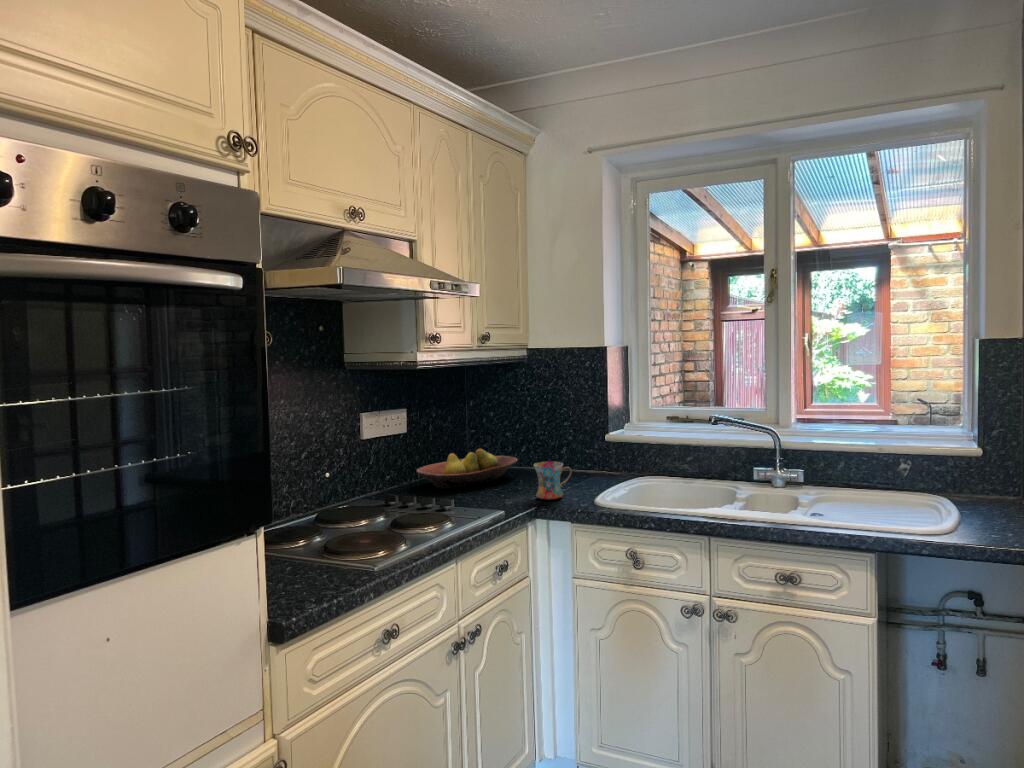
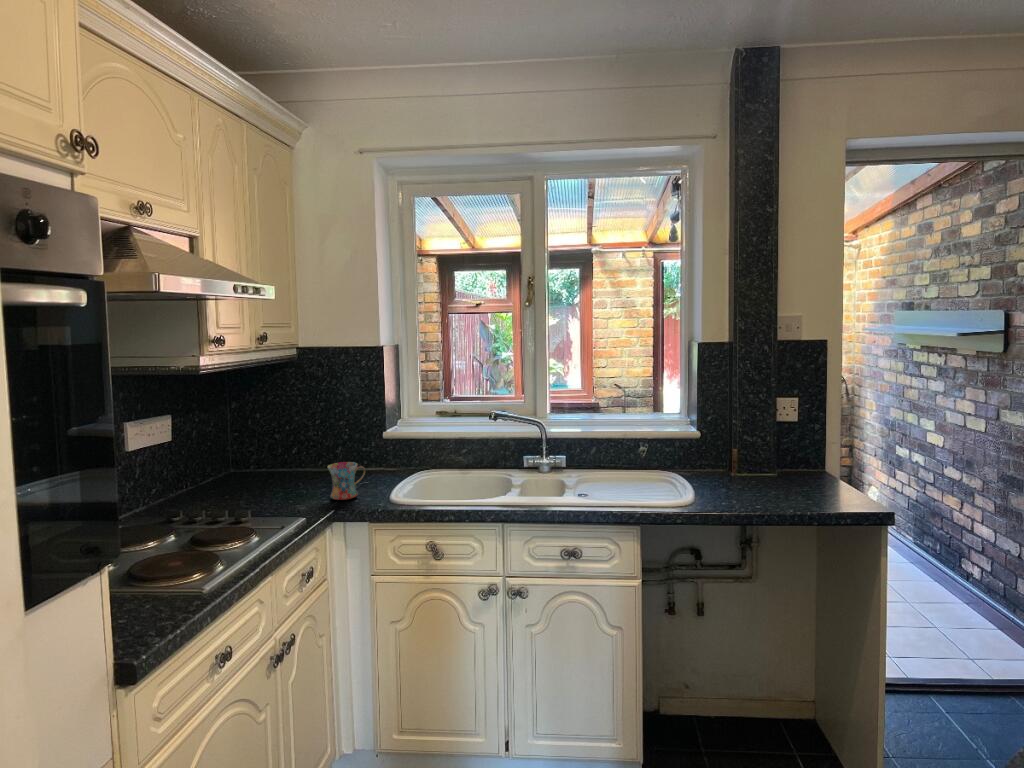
fruit bowl: present [416,449,517,489] -> none [195,453,304,496]

